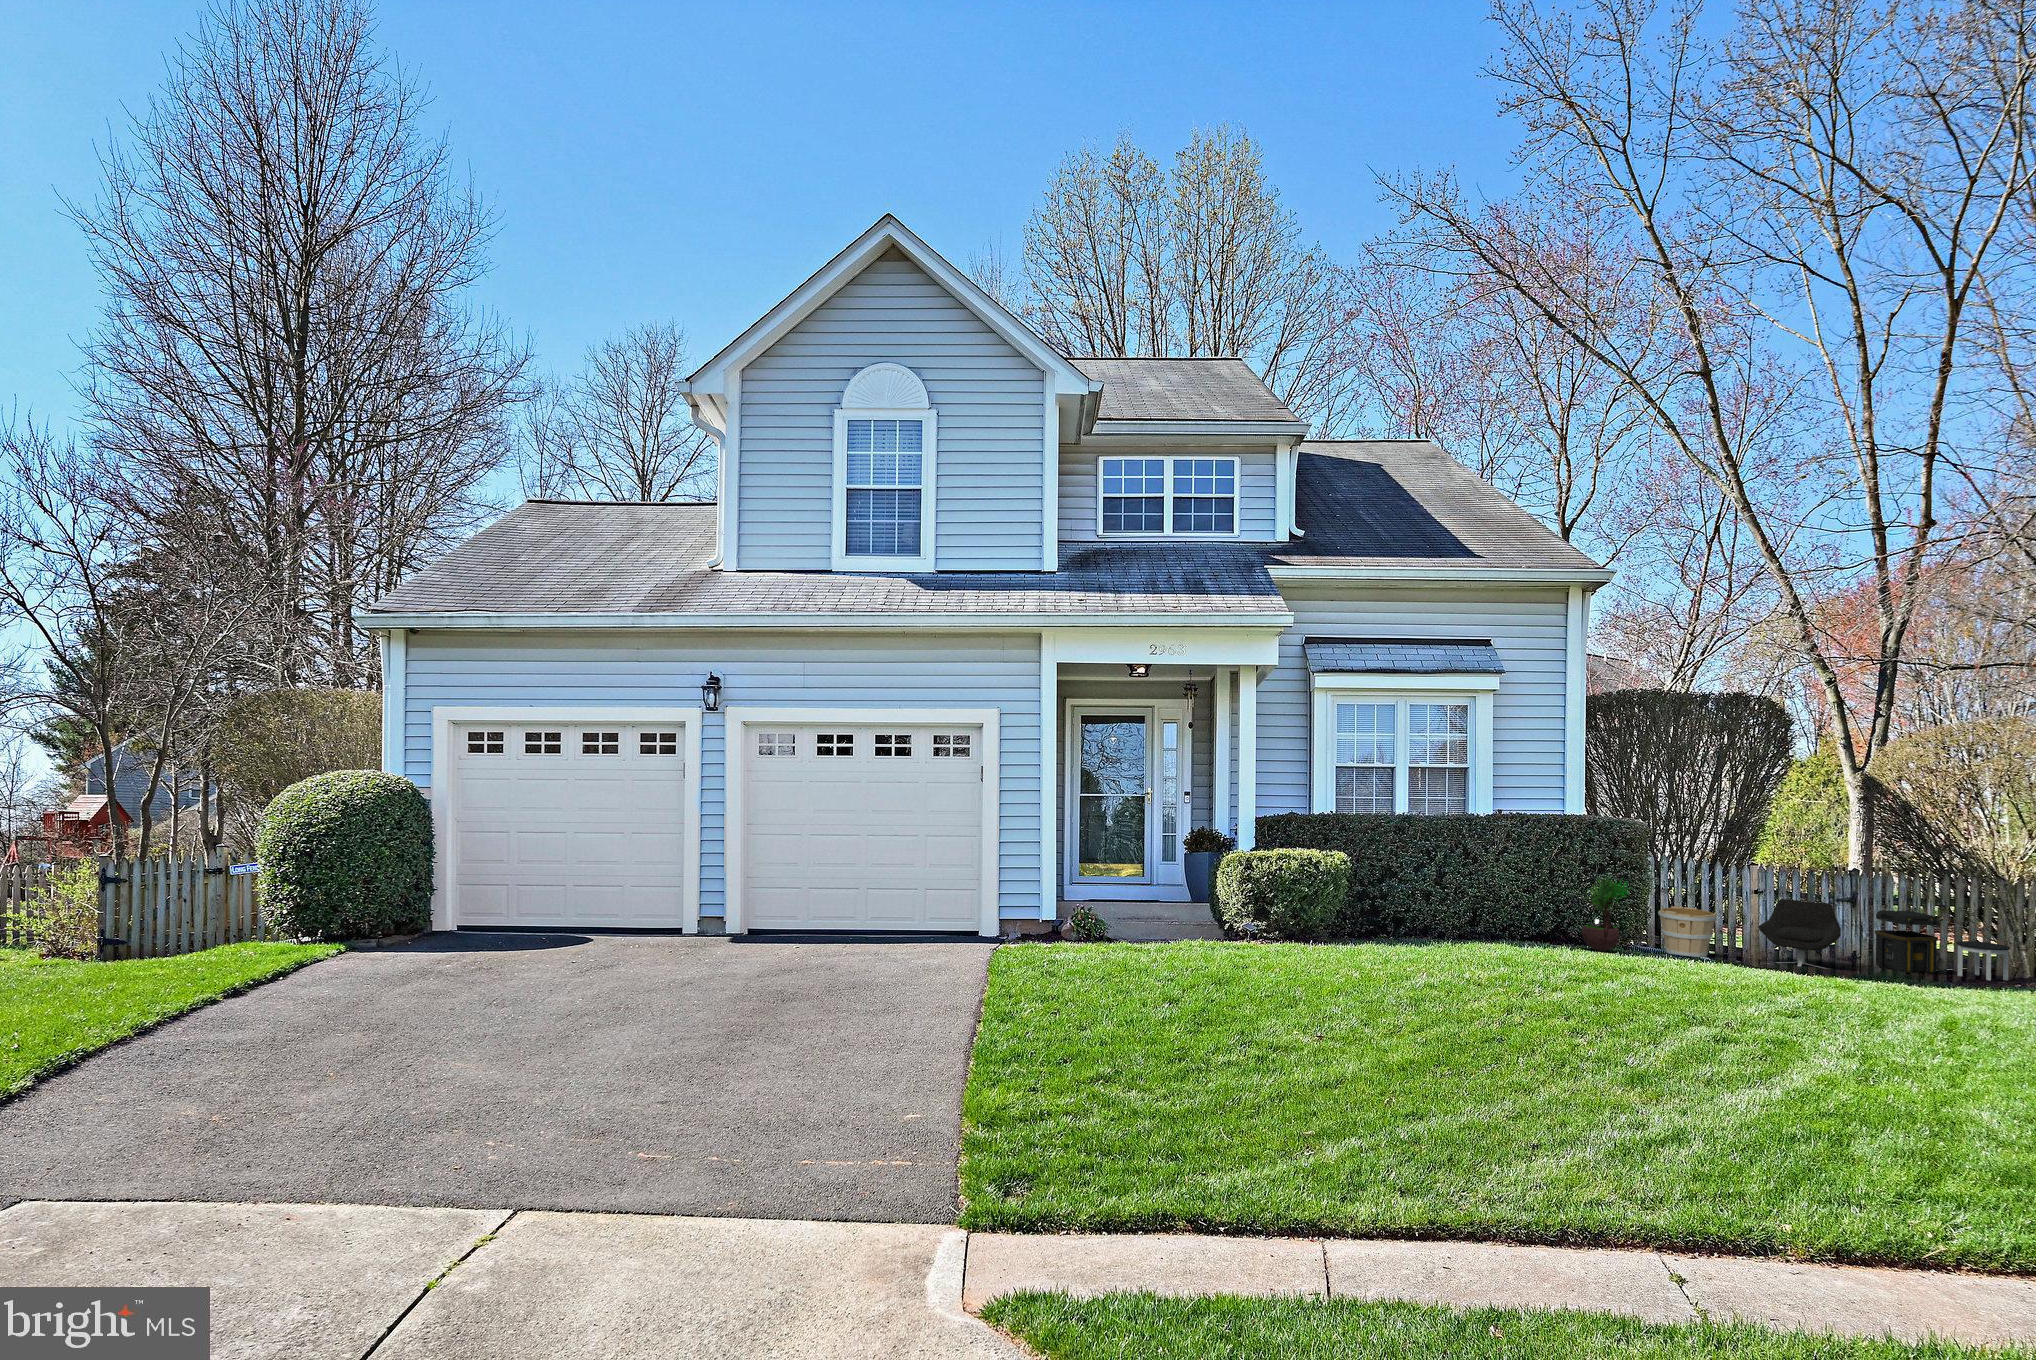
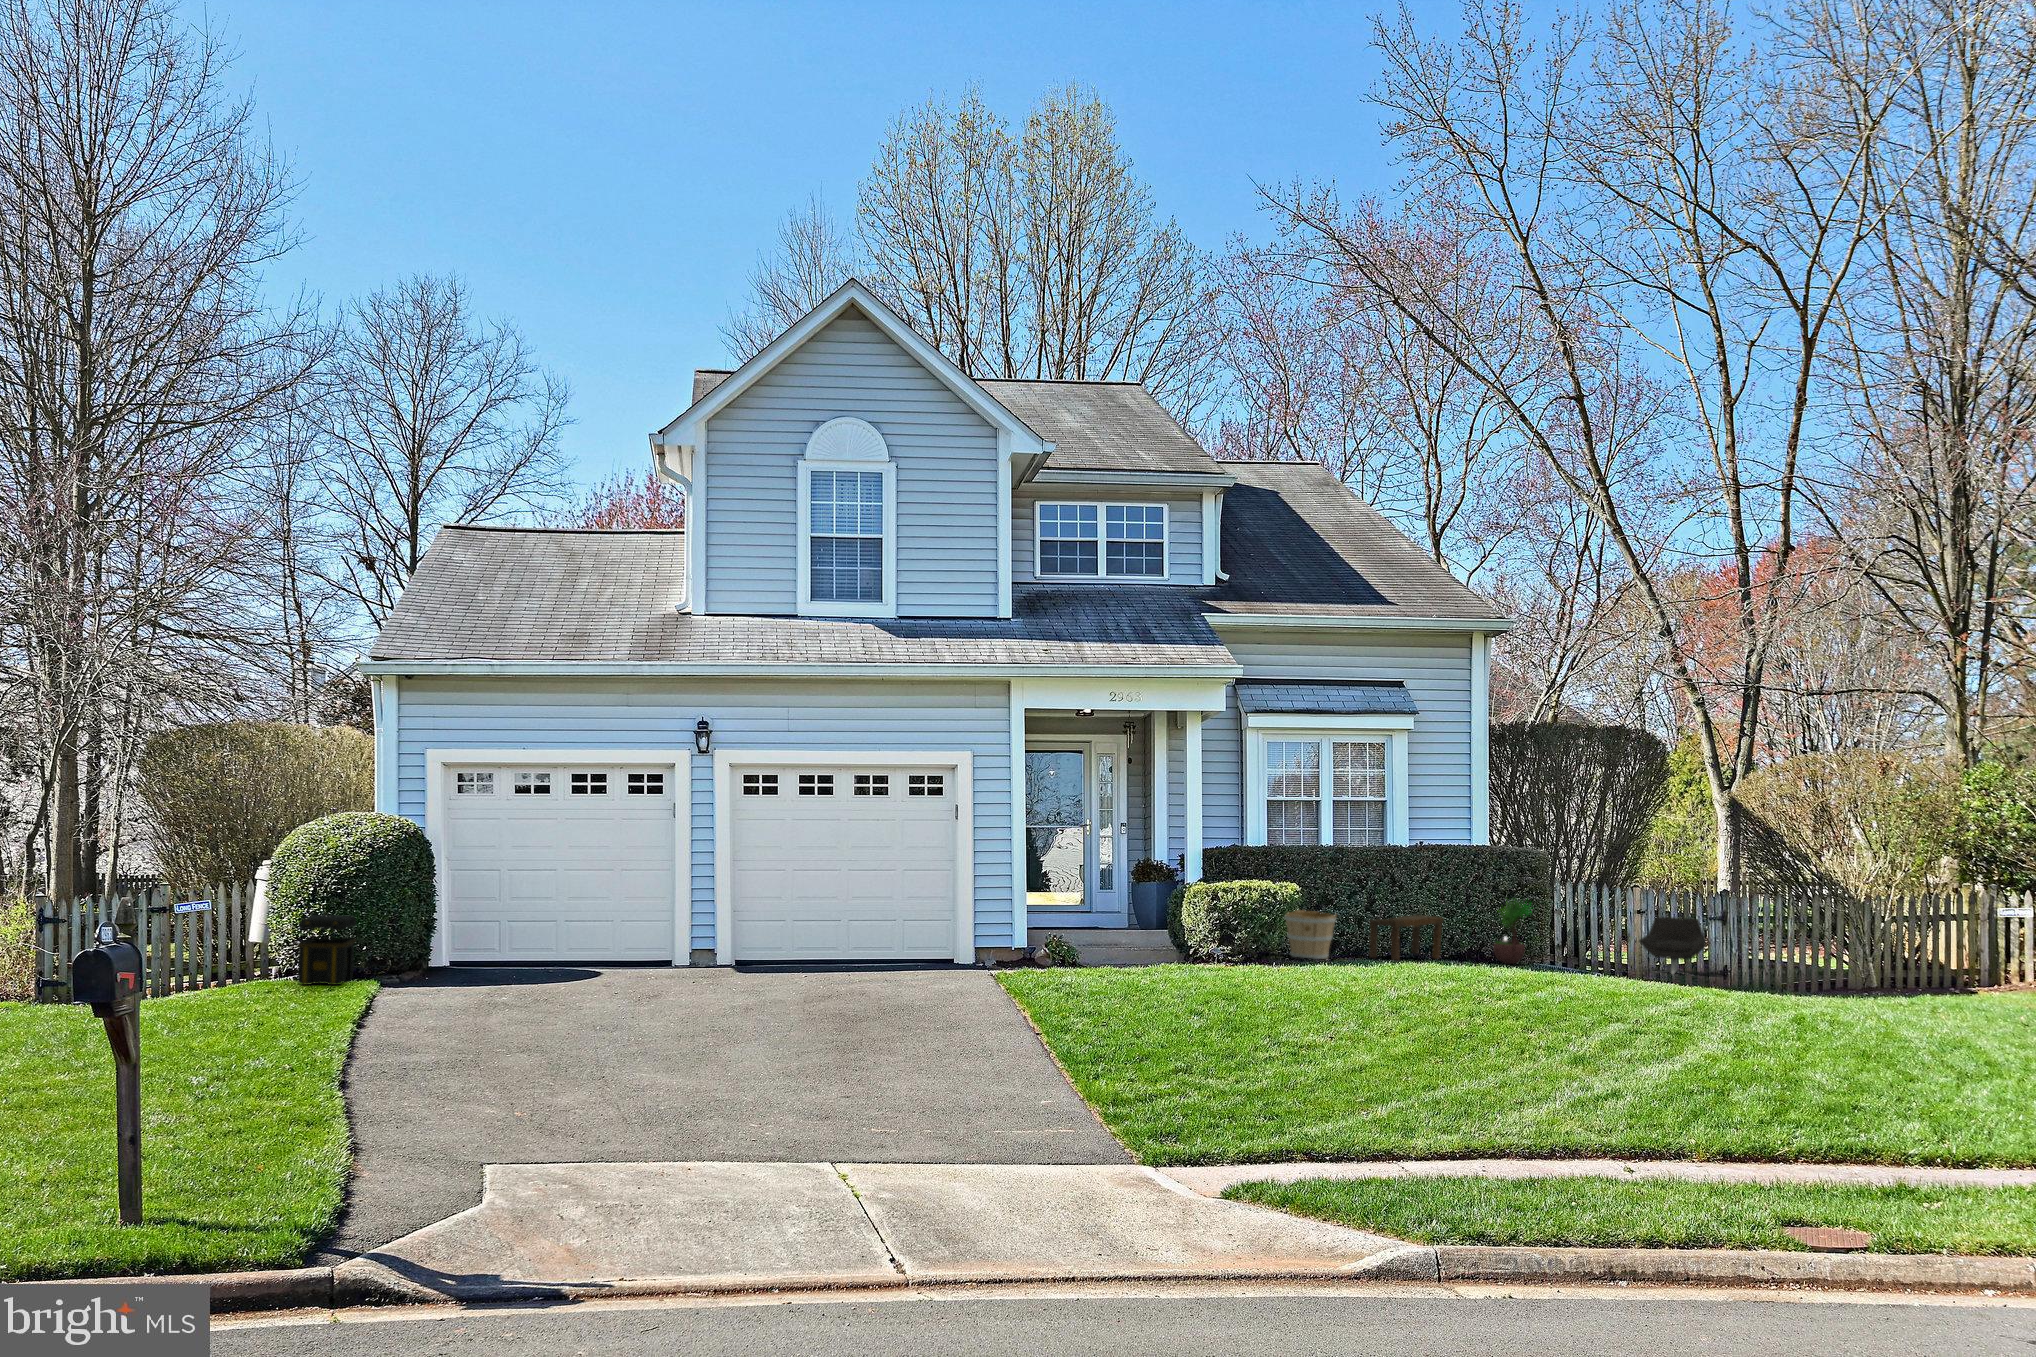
bench: none [1434,892,1522,948] -> present [1369,915,1443,960]
wooden bucket: present [1658,906,1717,957] -> present [1284,910,1336,959]
toolbox: present [1875,910,1938,973] -> present [297,915,356,985]
round table: present [1957,941,2010,981] -> none [1800,950,1842,984]

